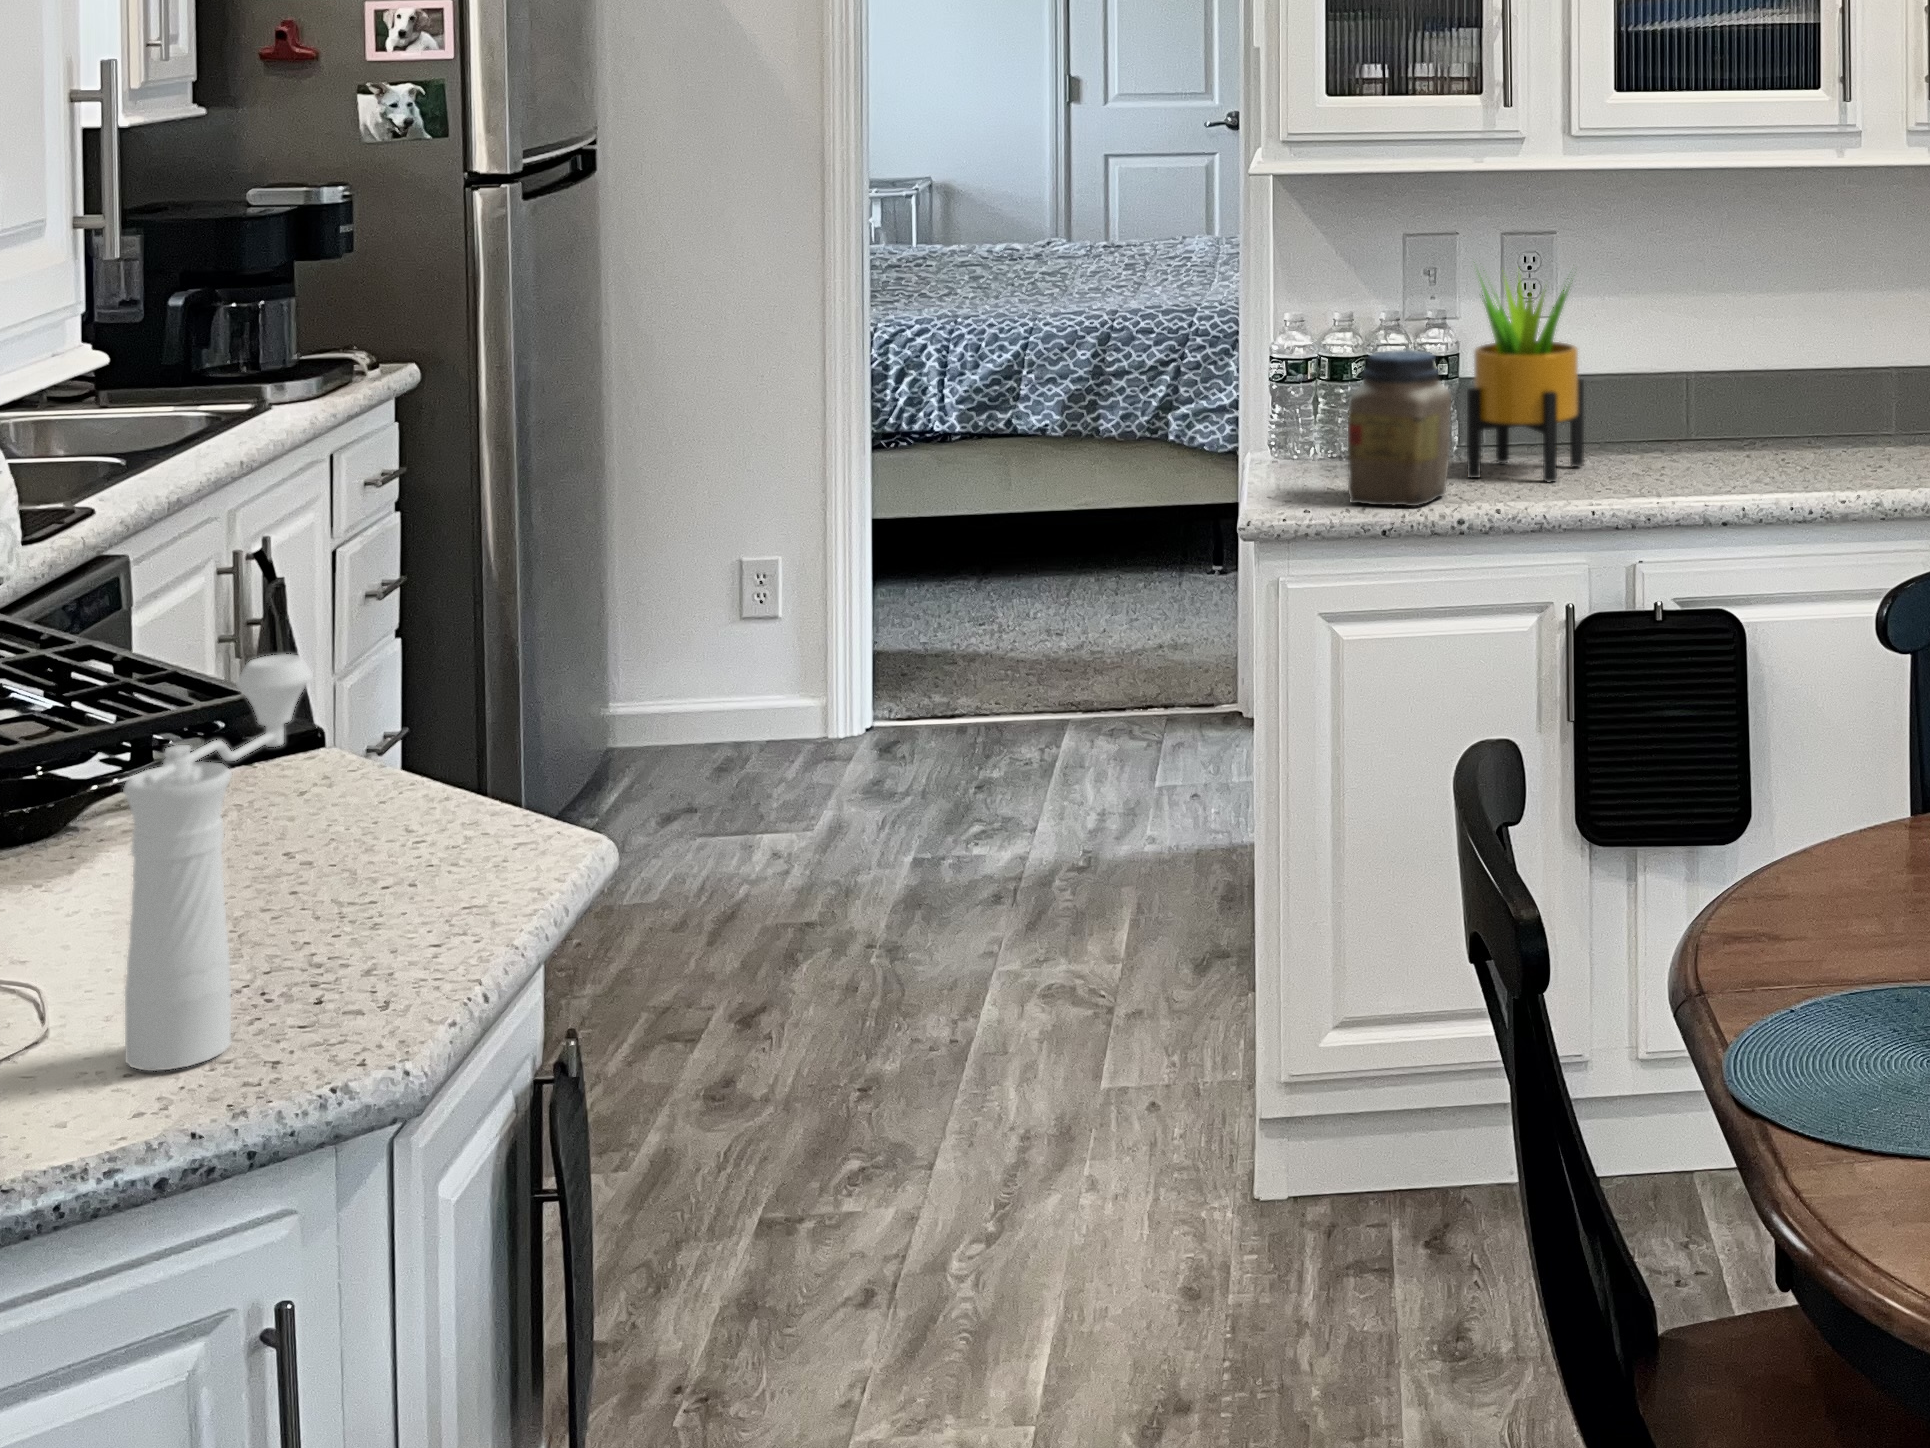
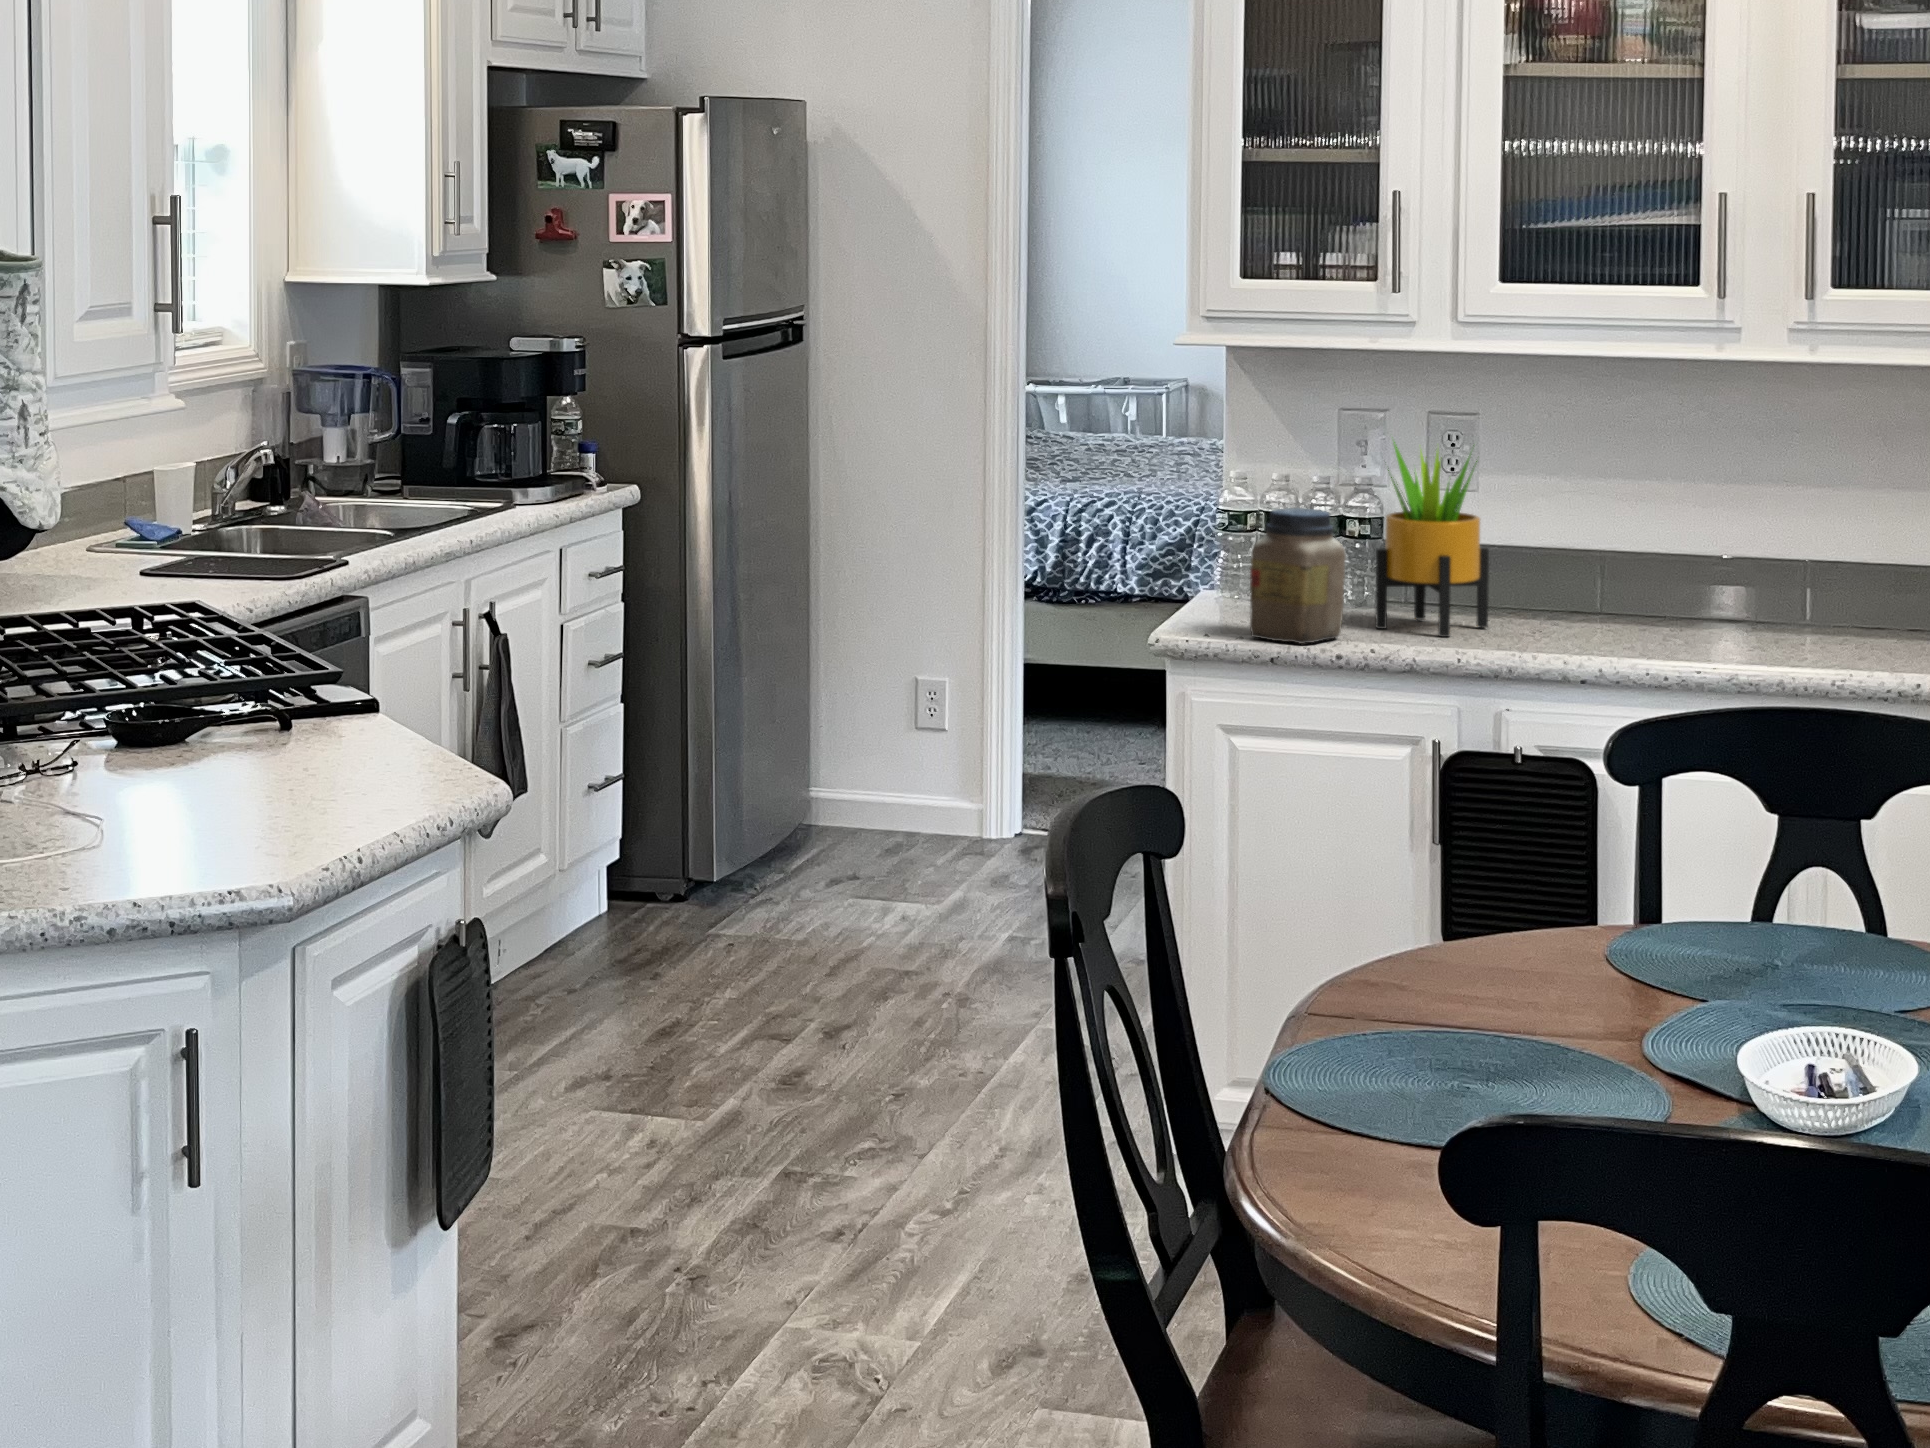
pepper mill: present [123,654,313,1071] -> none [137,607,265,850]

